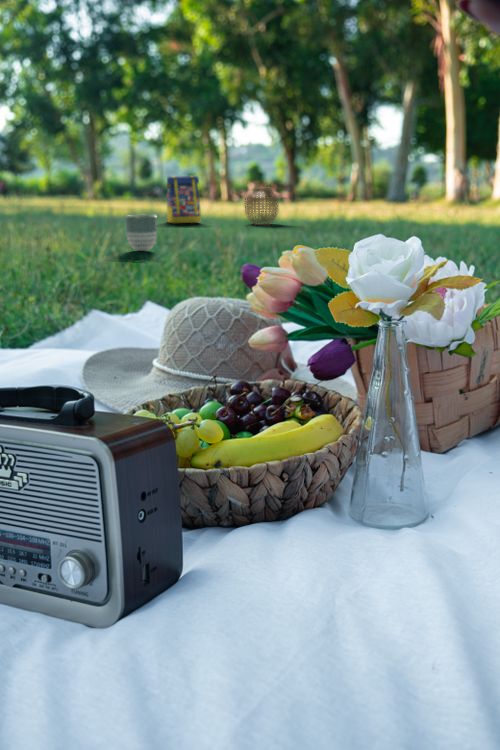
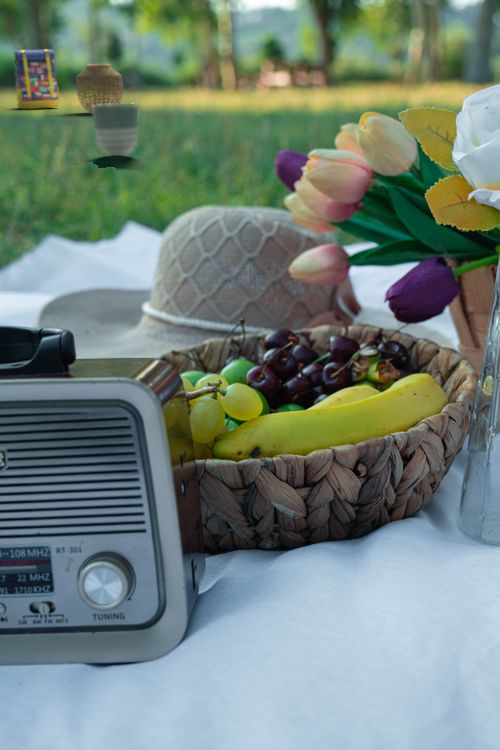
backpack: present [166,176,201,223] -> present [14,50,59,109]
woven basket: present [244,187,279,225] -> present [76,64,123,114]

